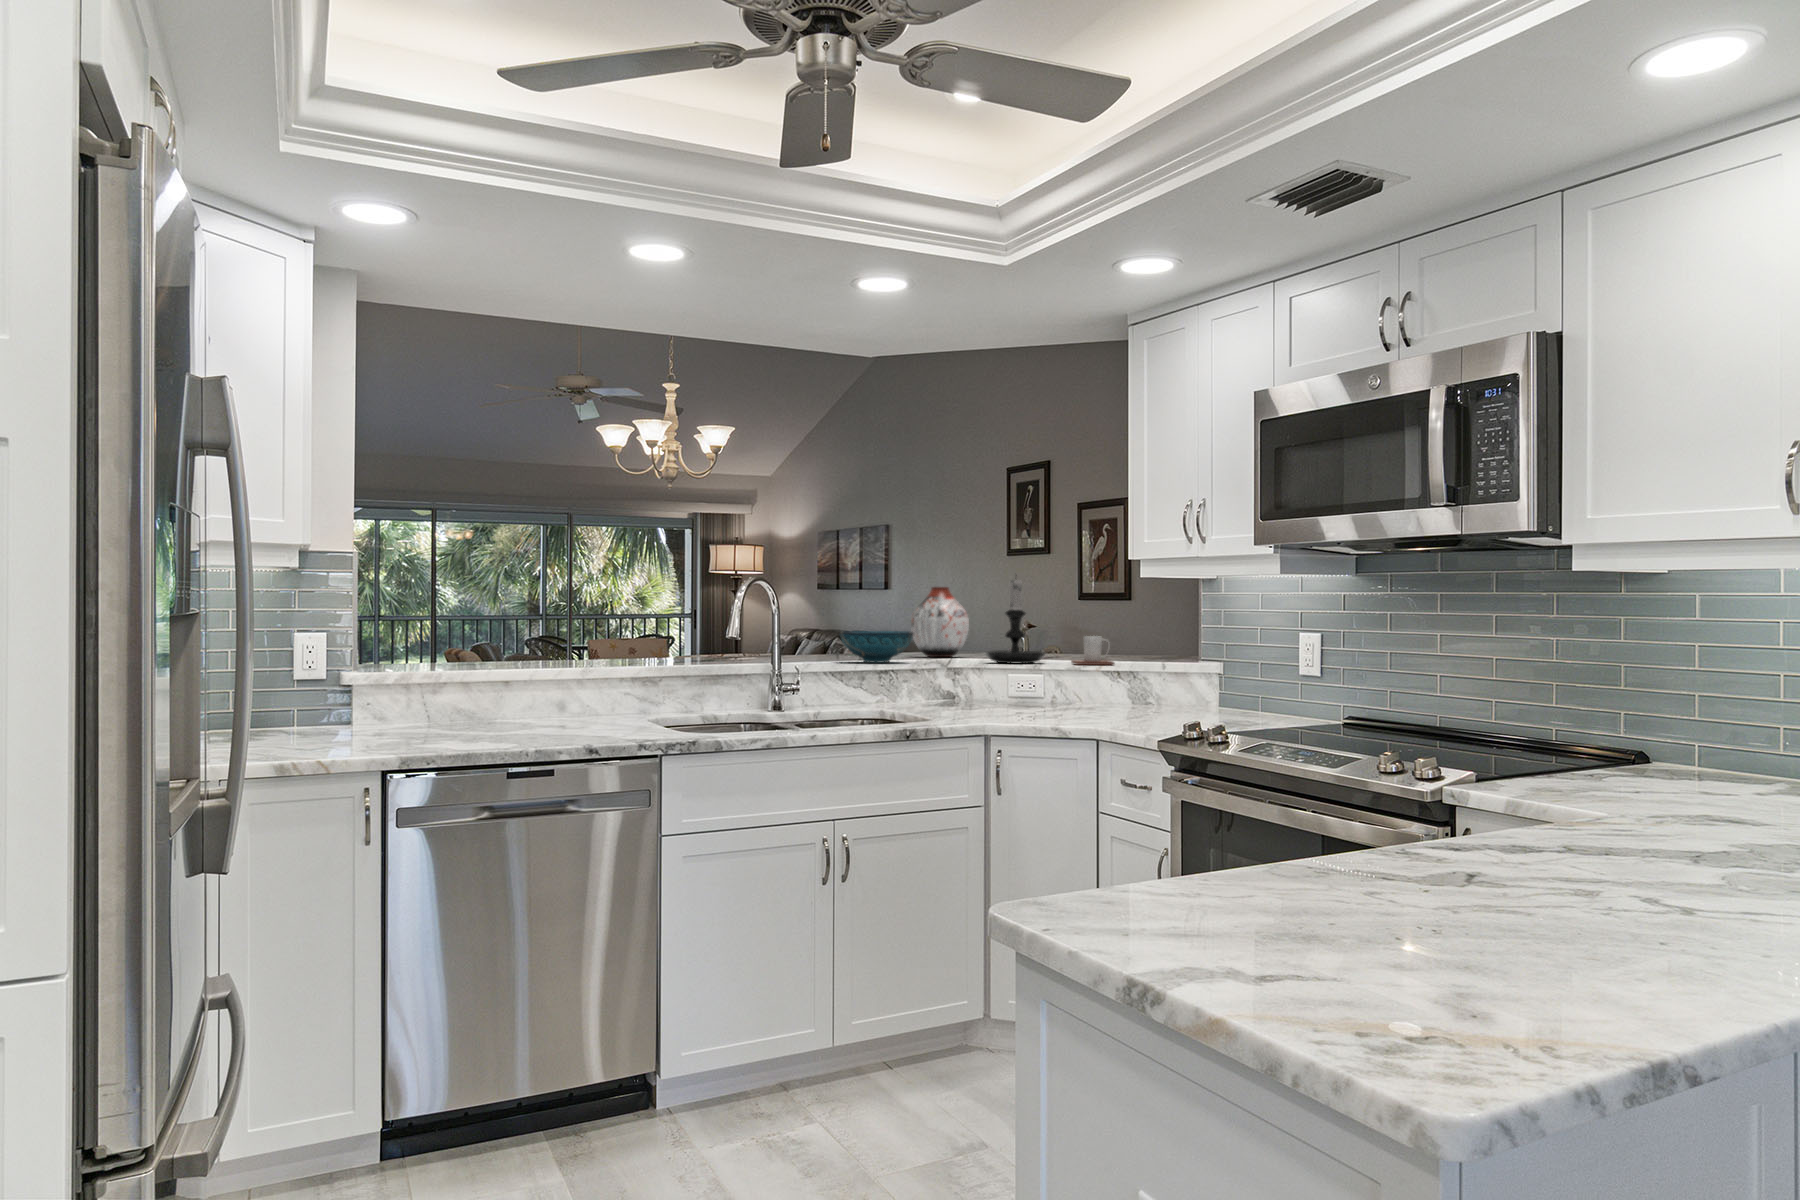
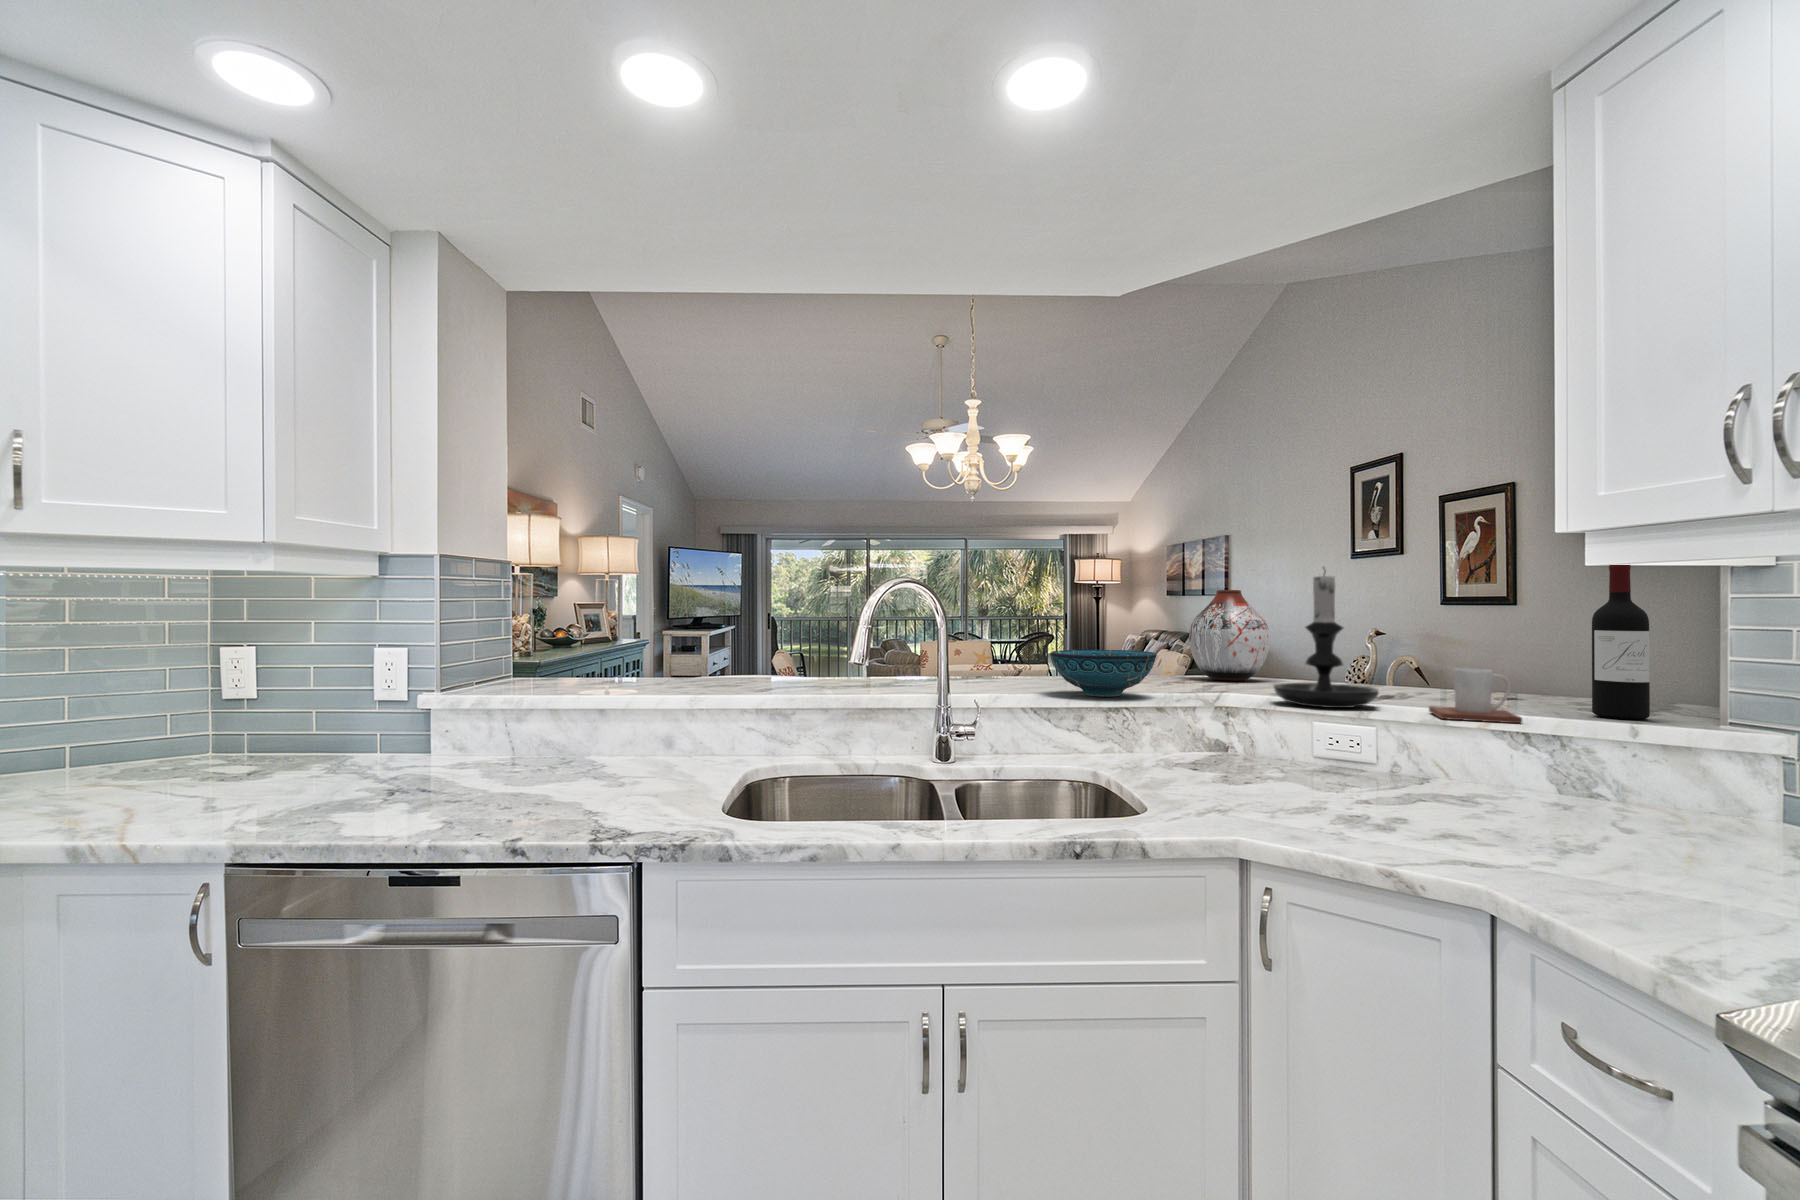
wine bottle: none [1149,575,1174,664] -> present [1592,565,1650,719]

